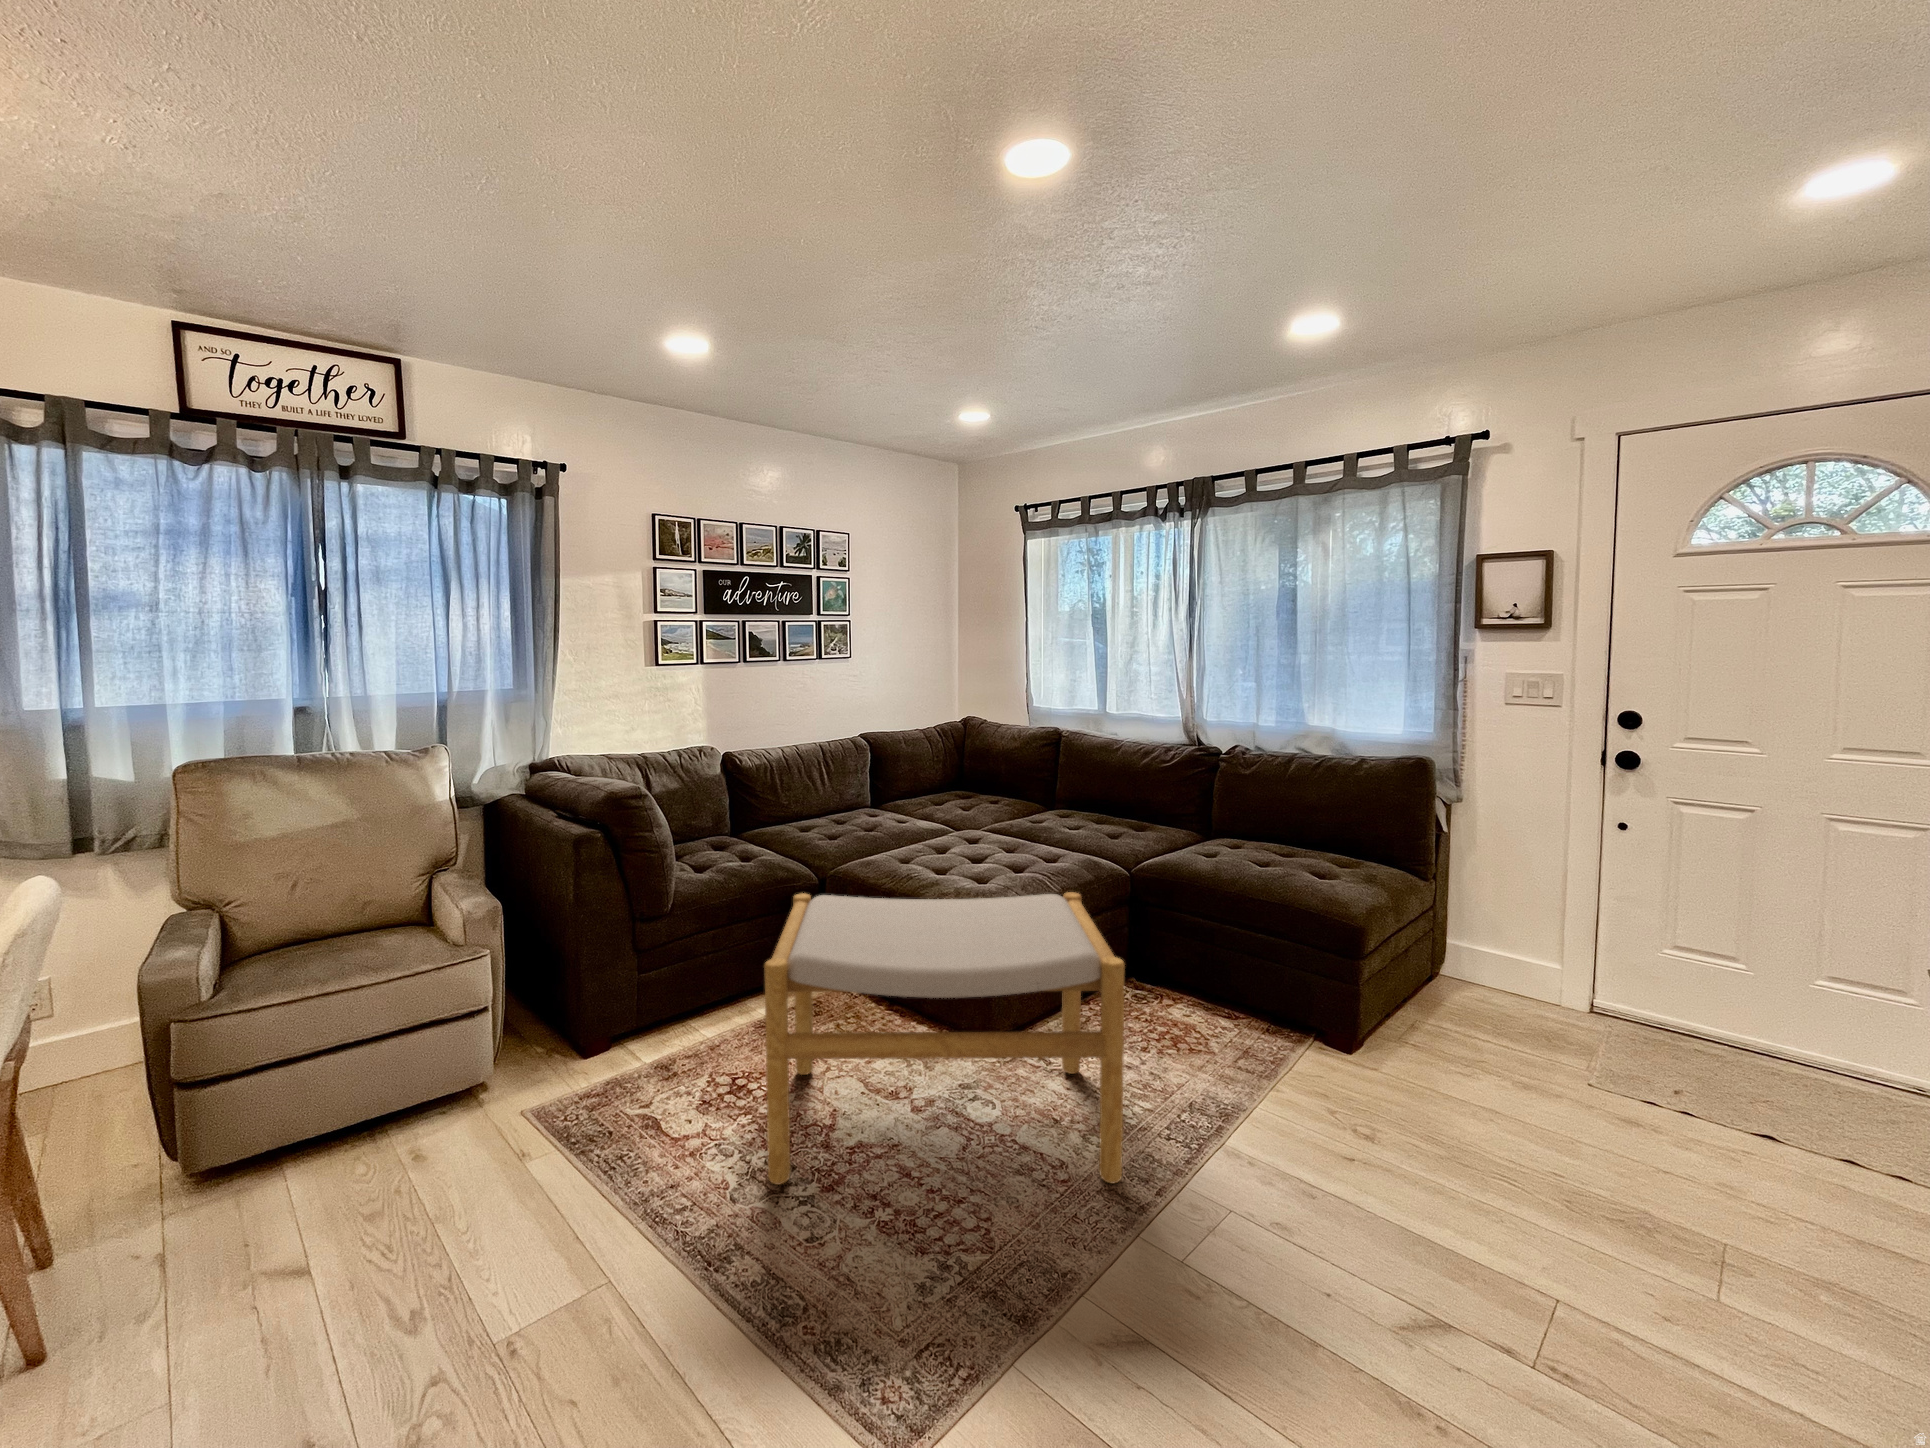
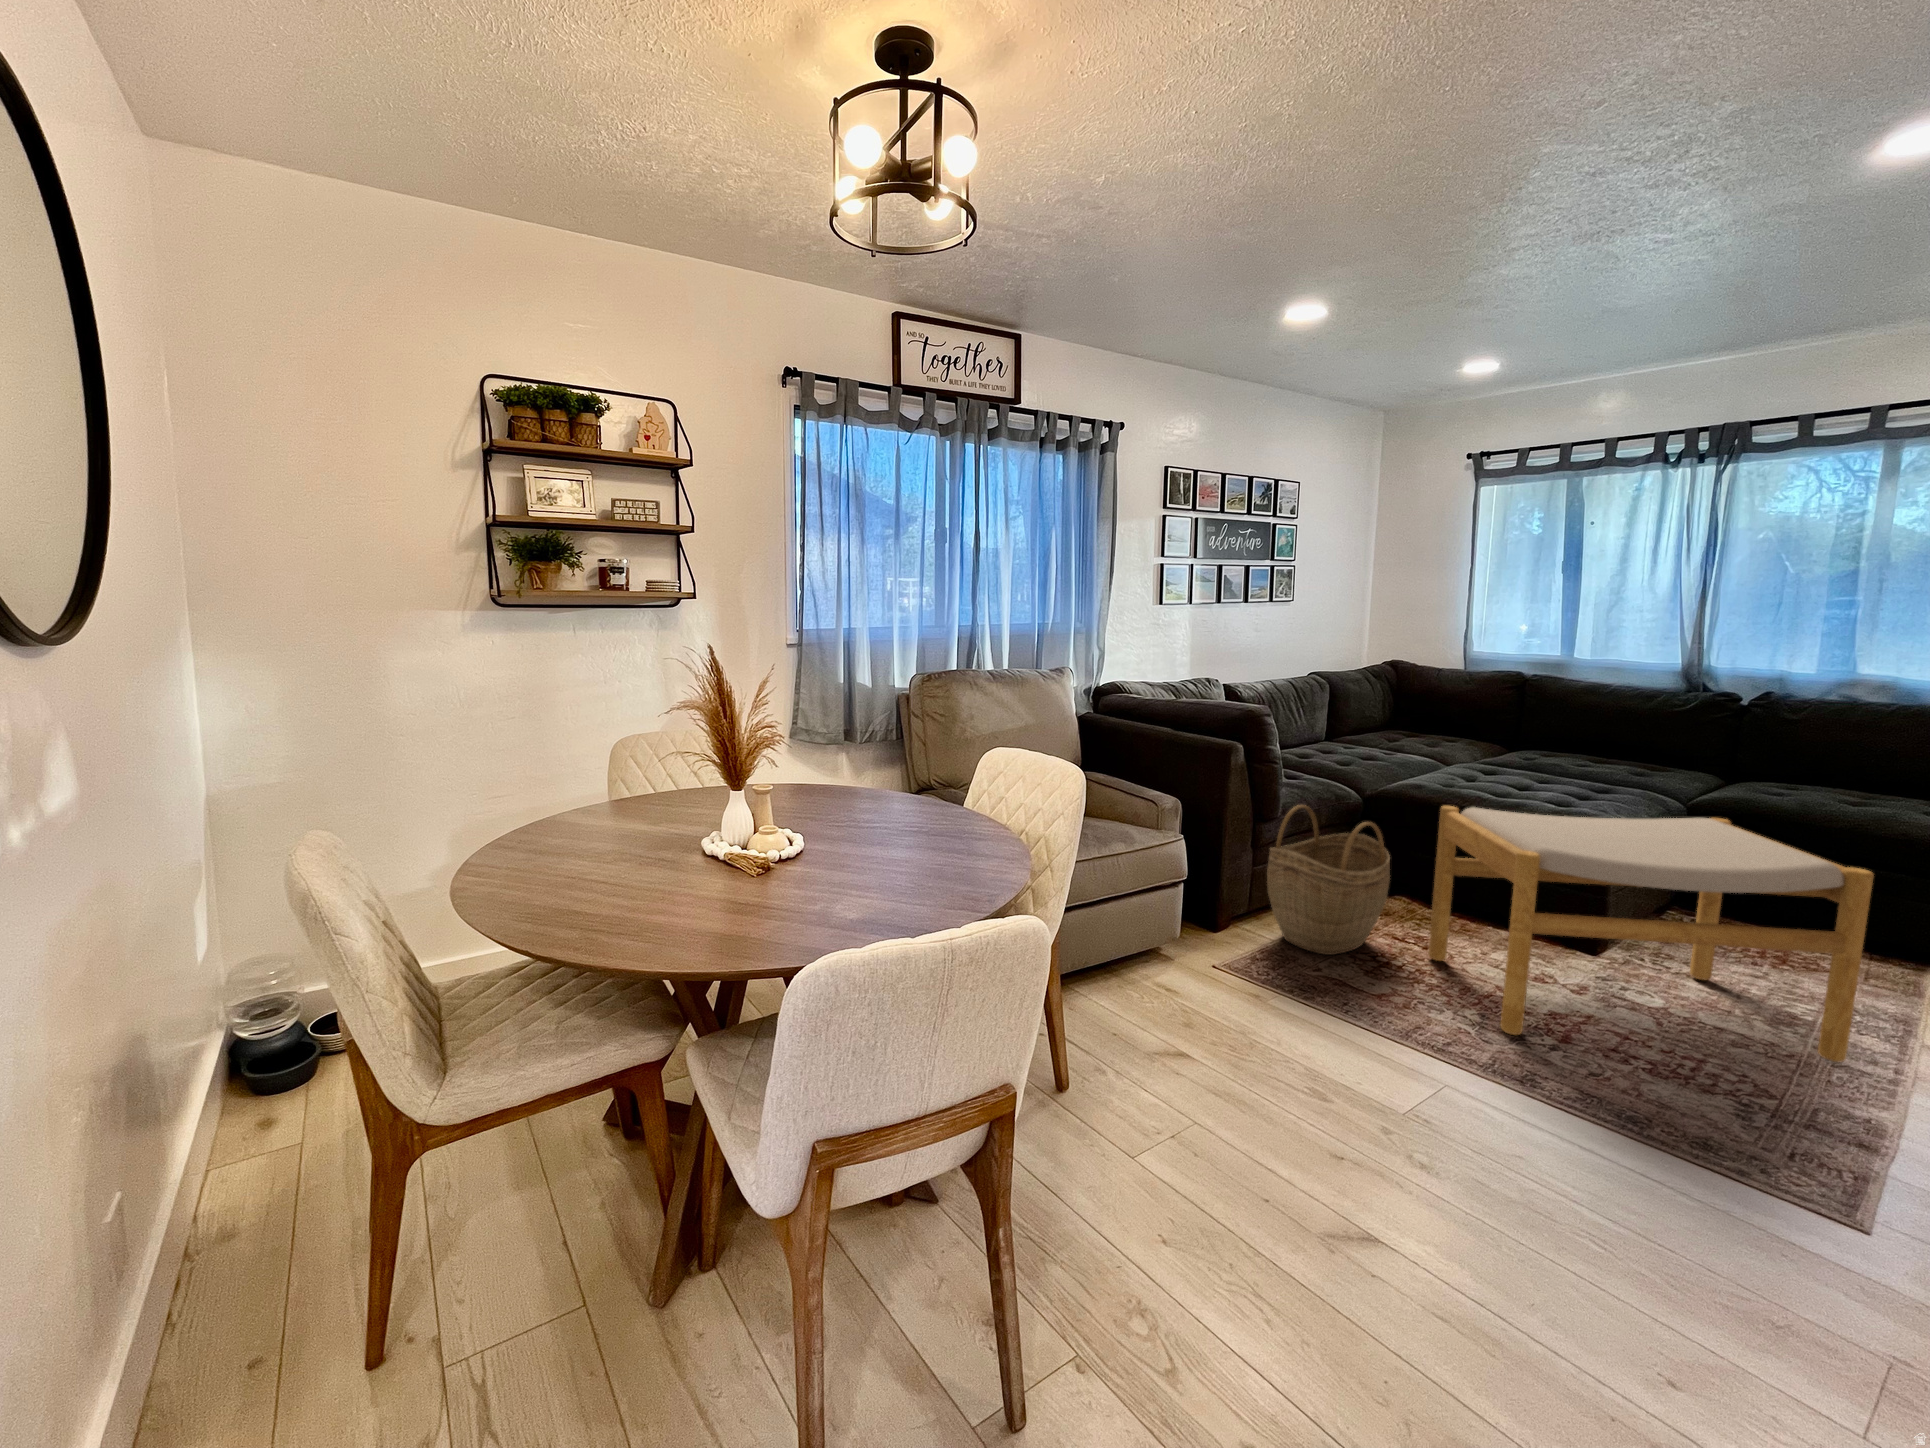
woven basket: none [628,896,769,1078] -> present [1267,805,1390,955]

